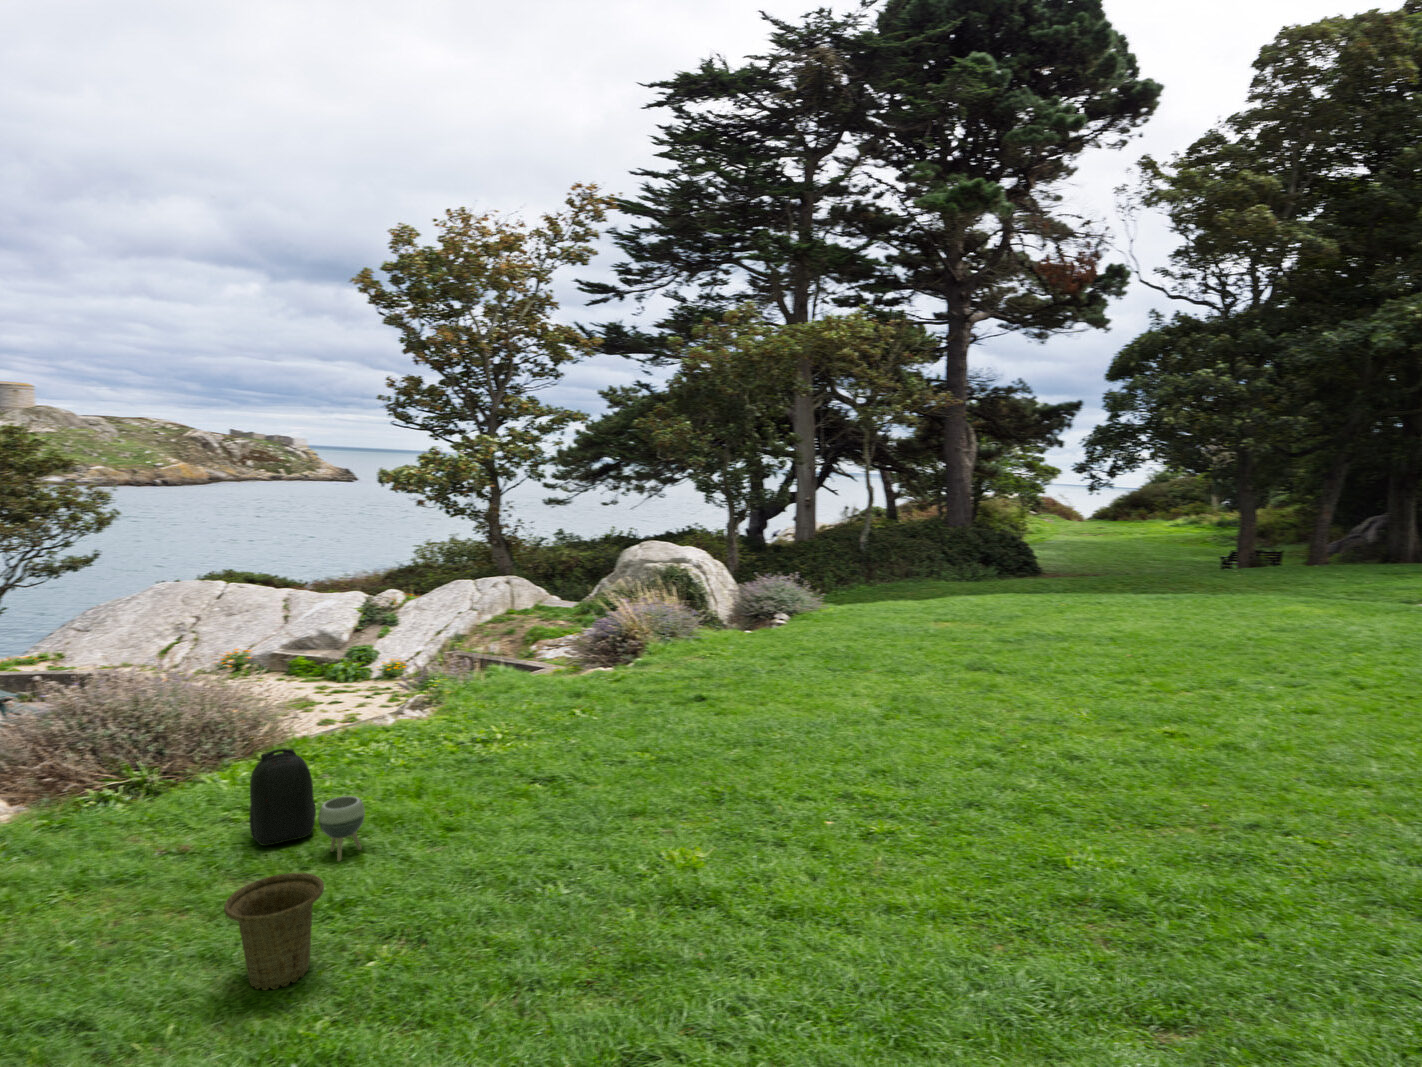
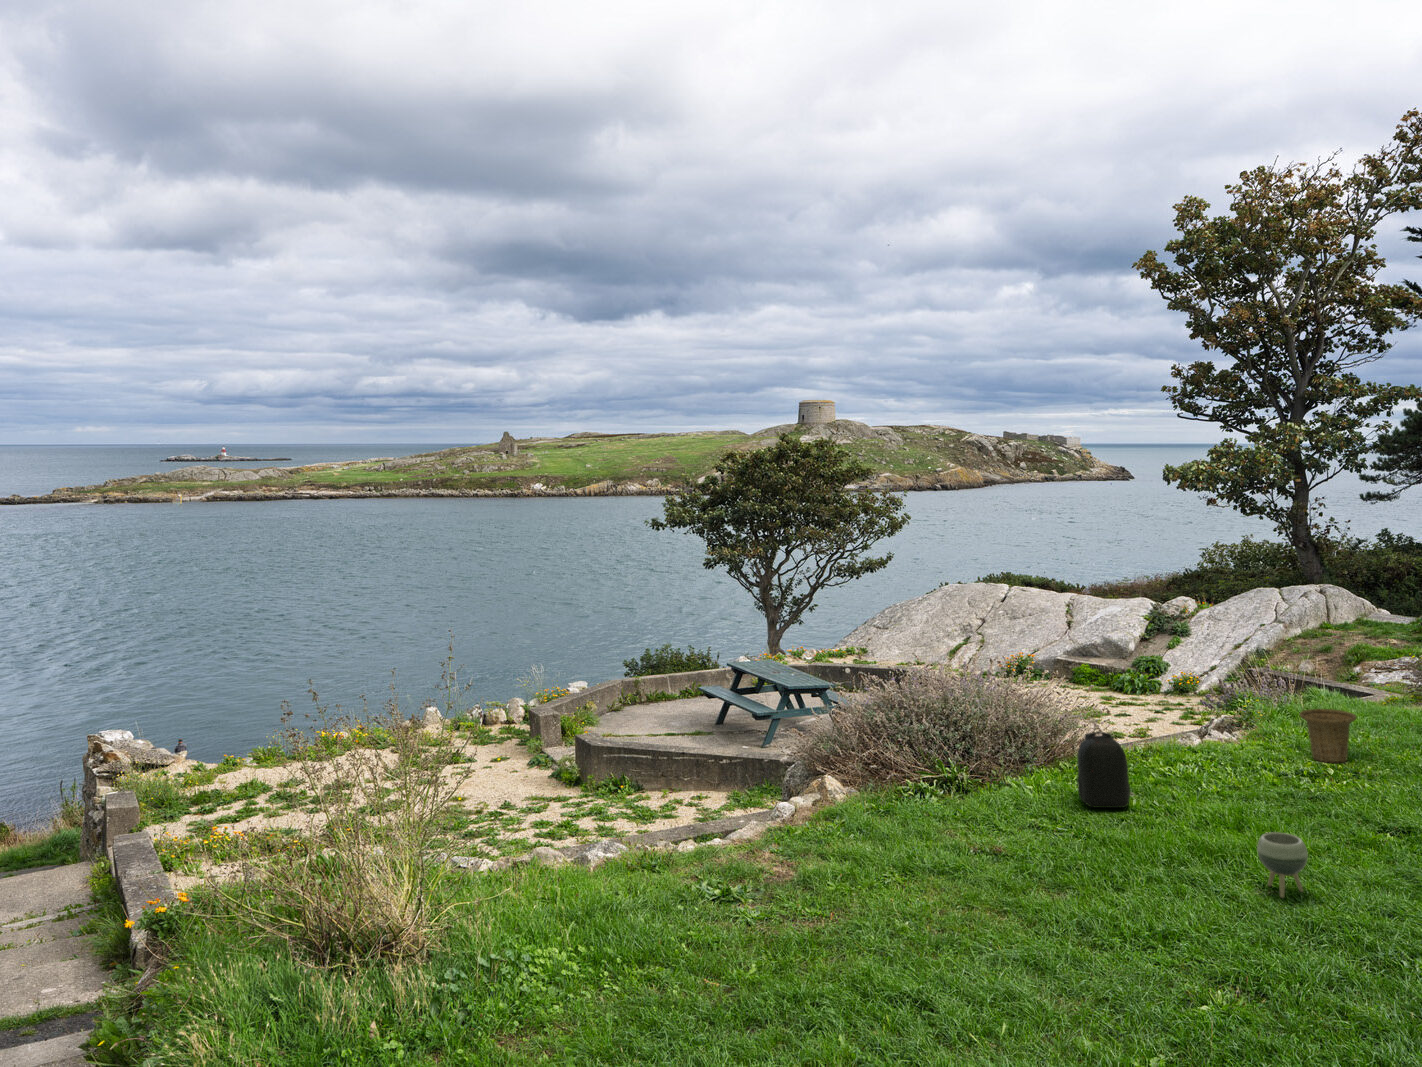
planter: present [318,796,365,861] -> present [1257,832,1308,898]
basket: present [224,873,324,990] -> present [1300,709,1356,763]

